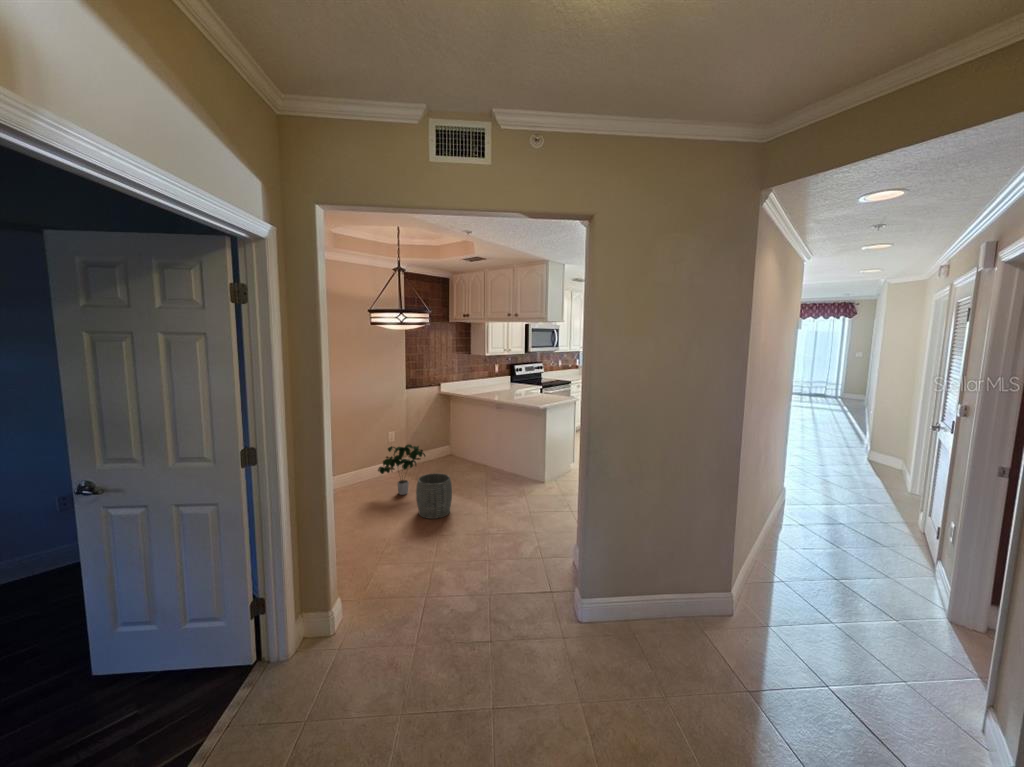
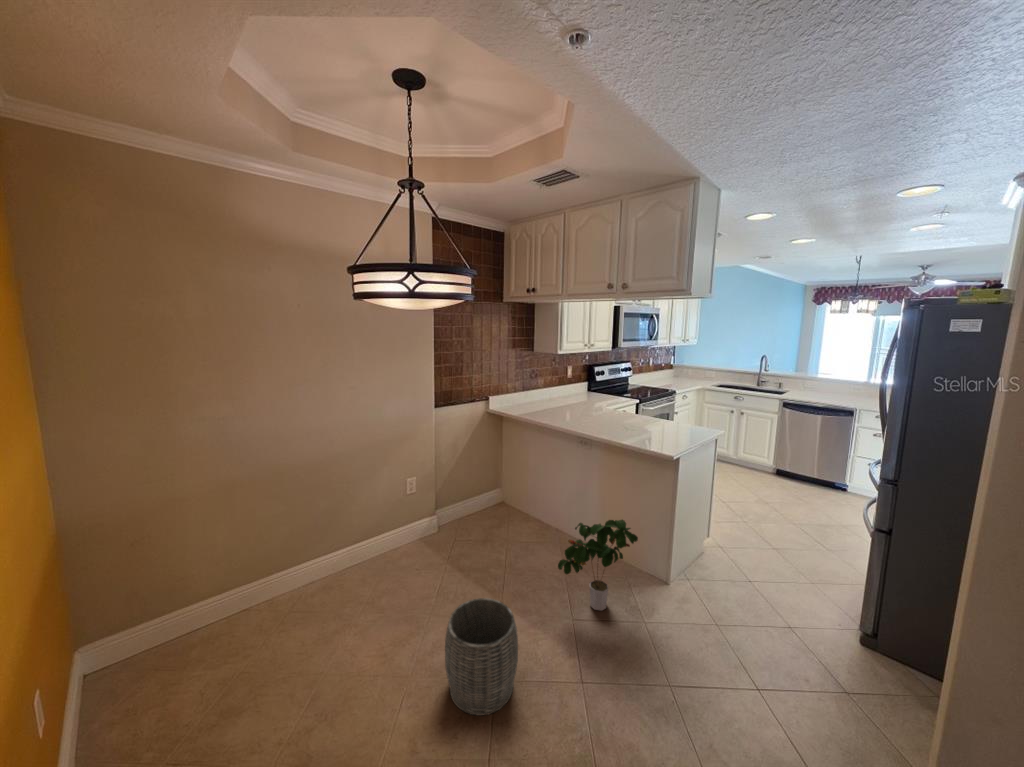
potted plant: present [378,444,425,495] -> present [558,520,638,611]

